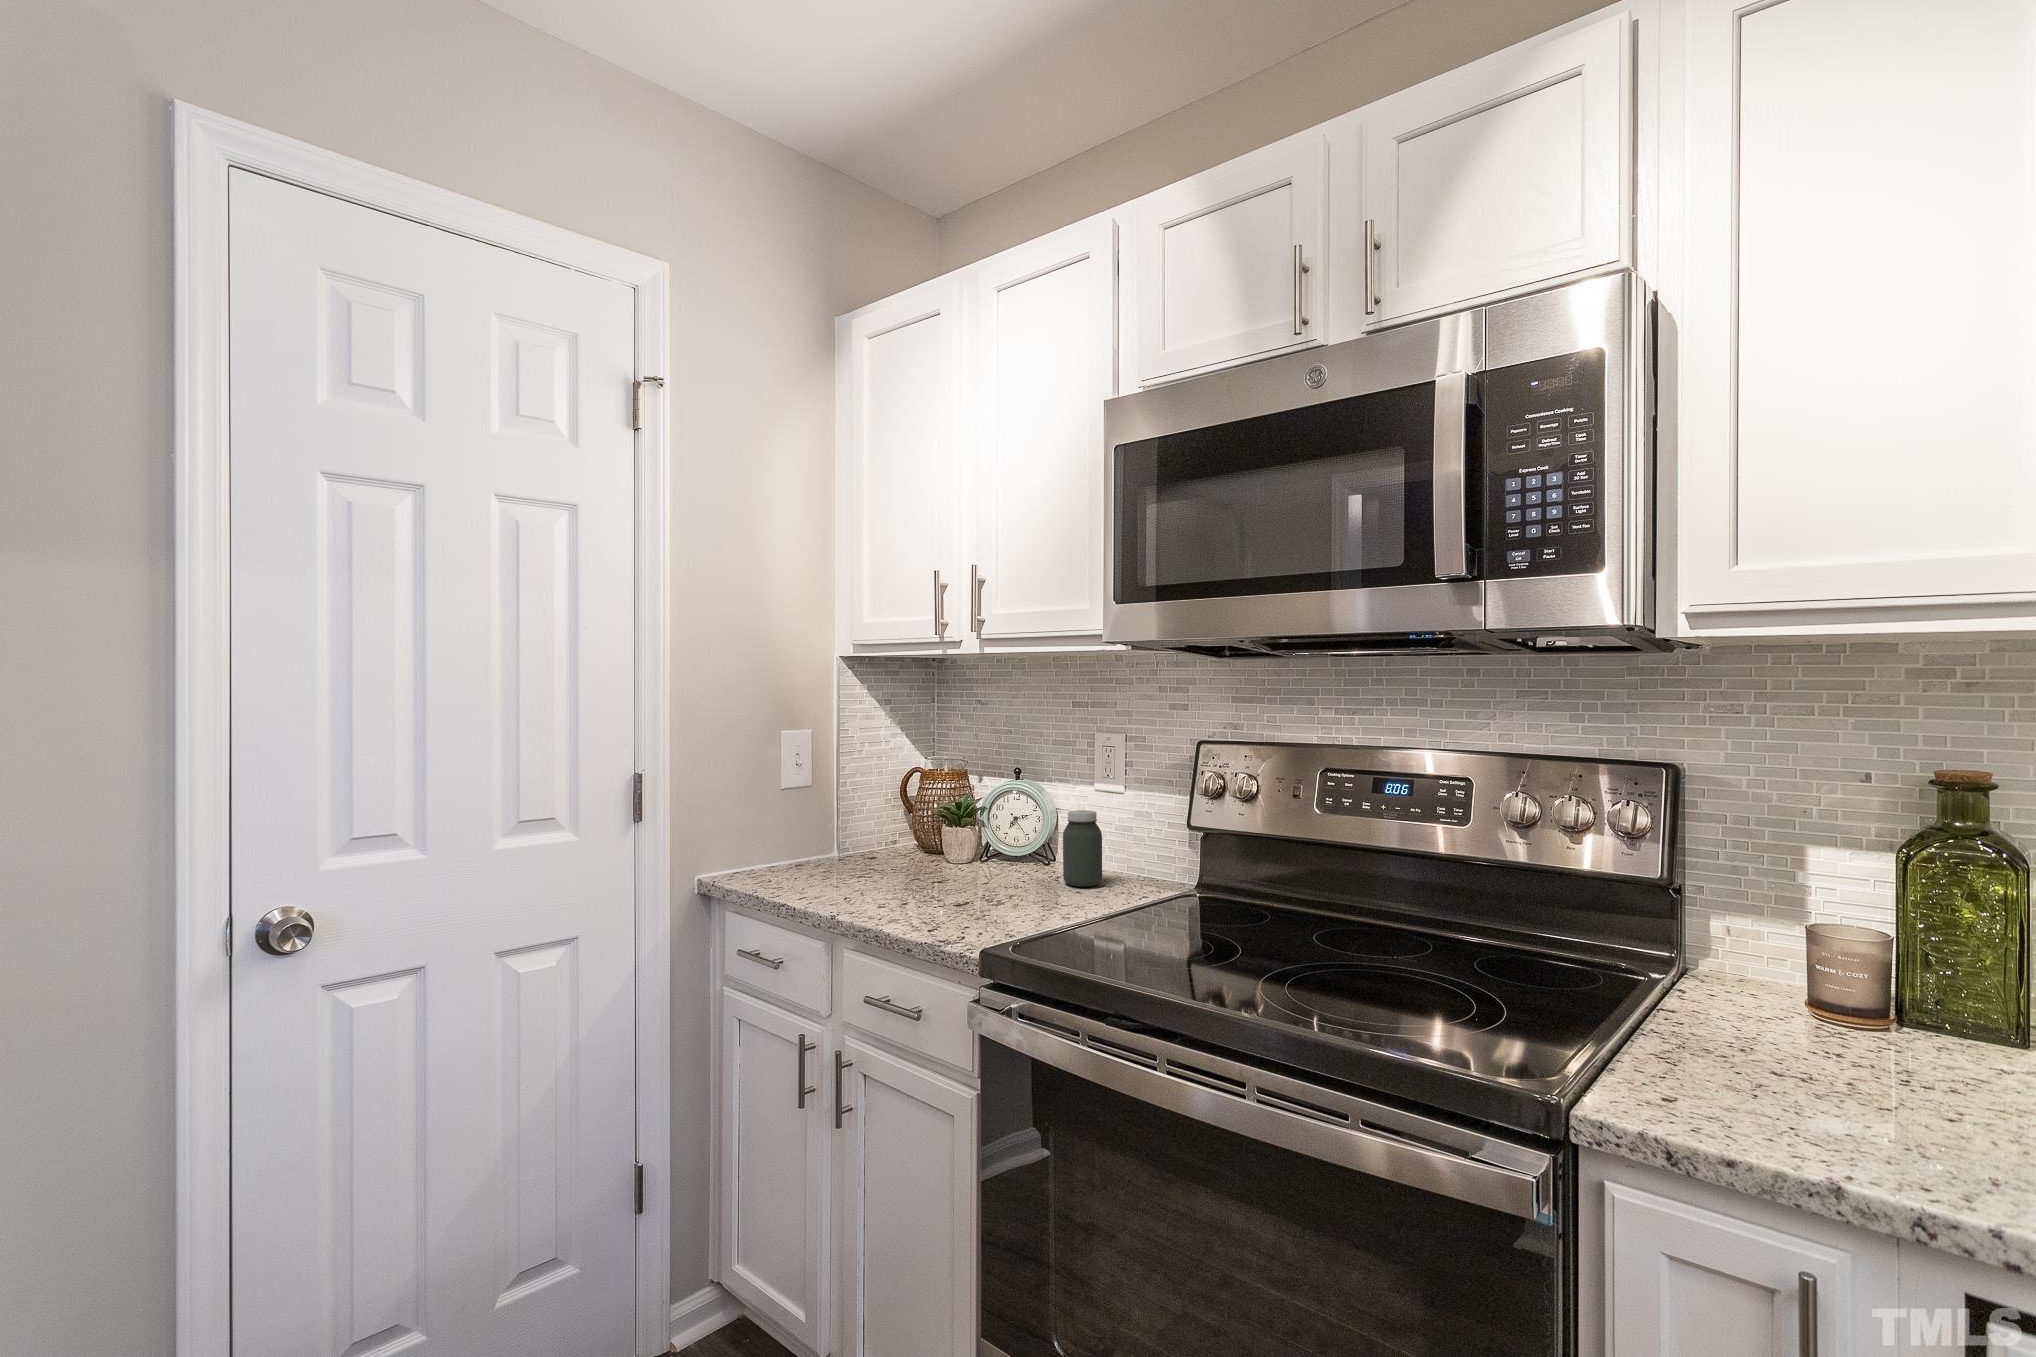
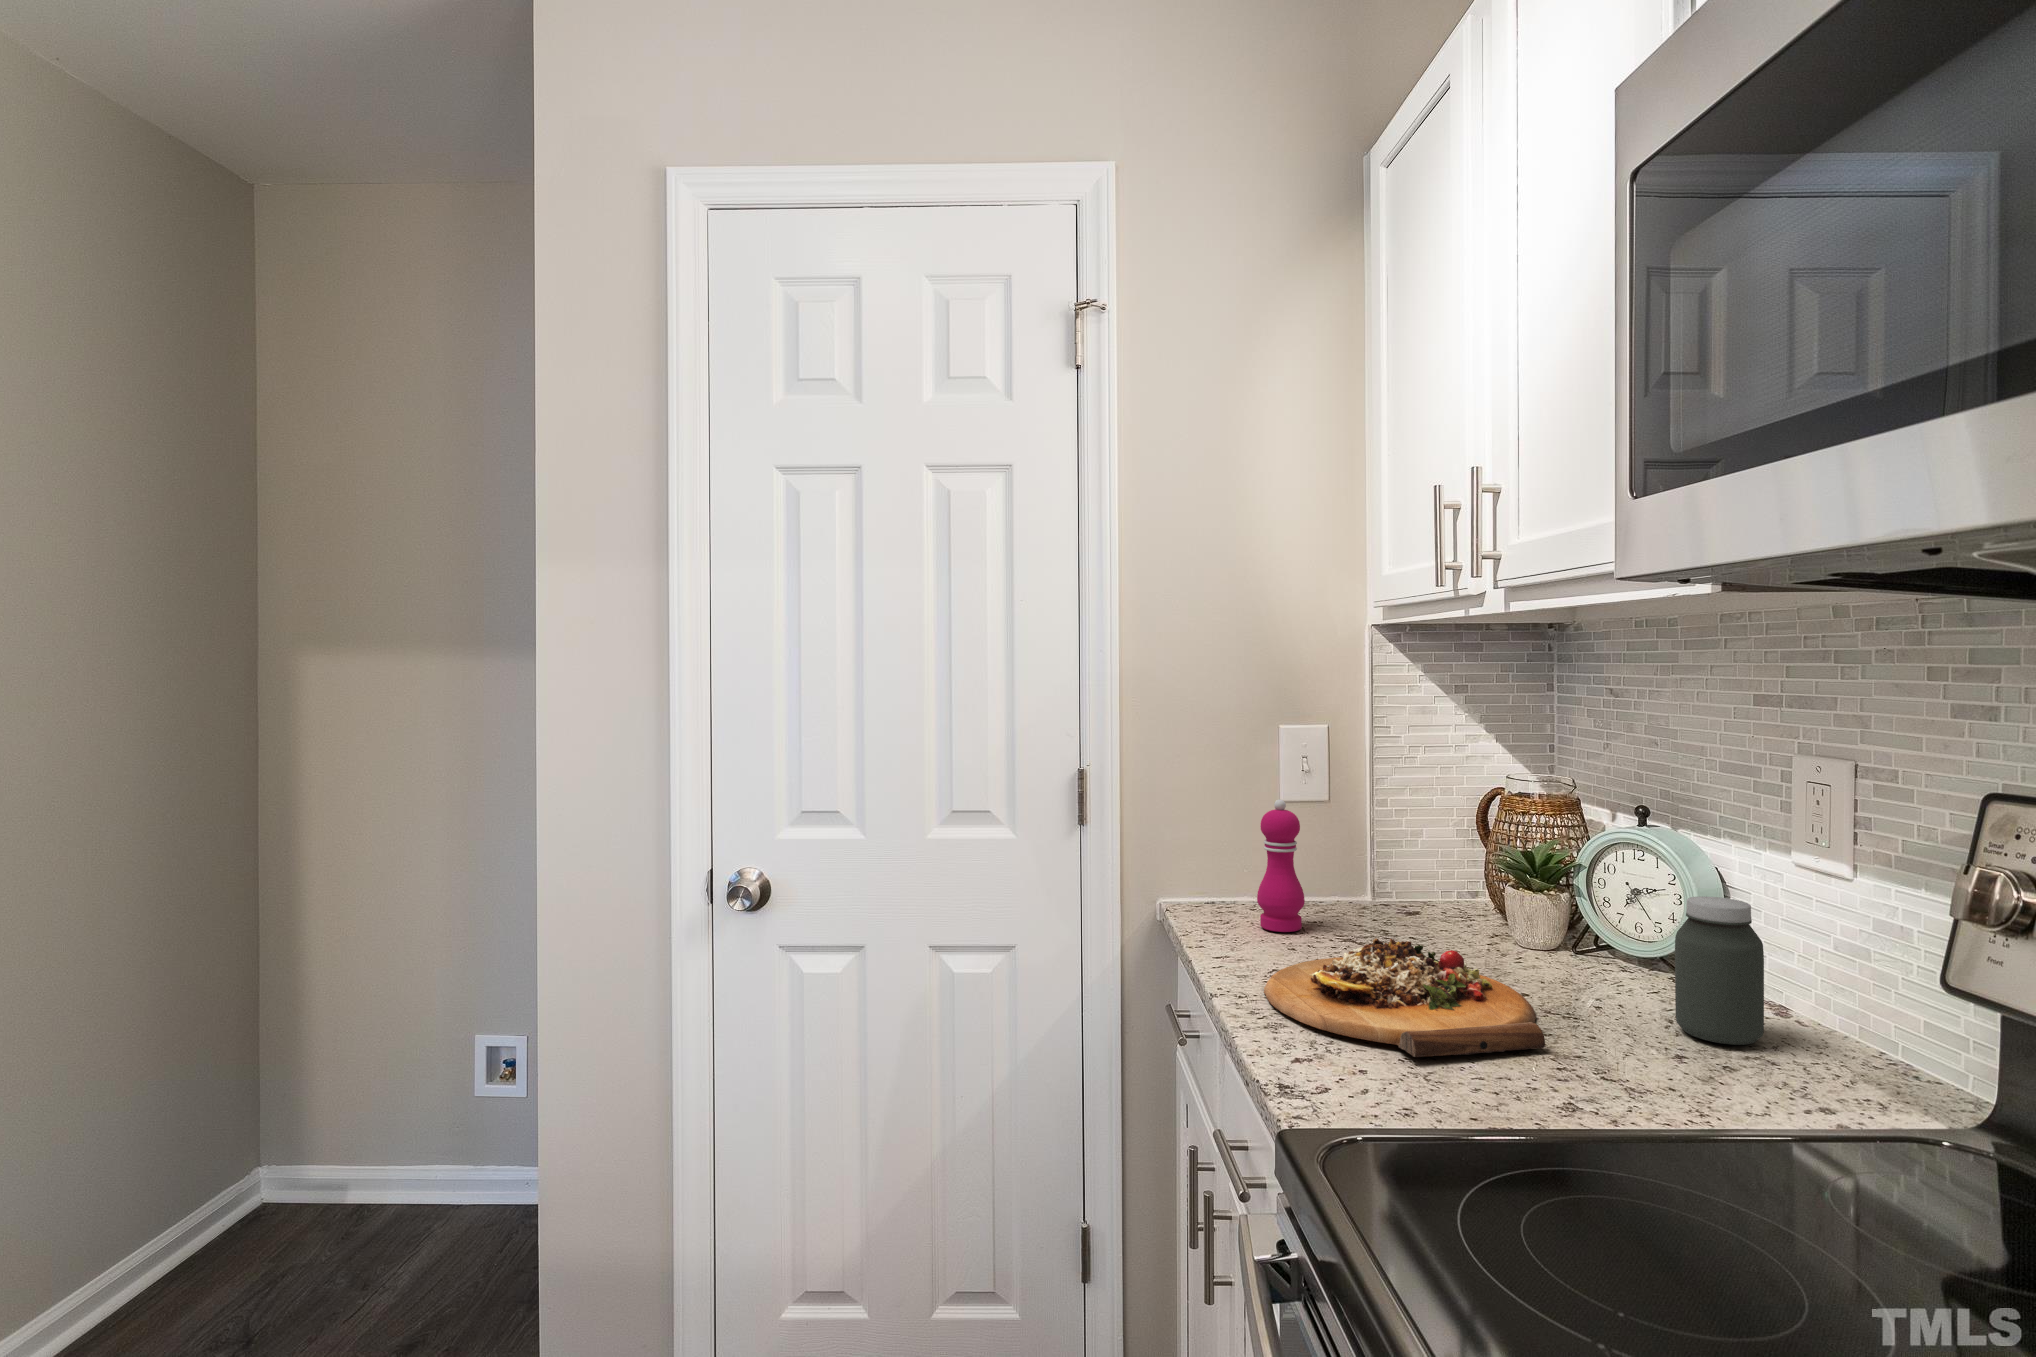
pepper mill: none [791,784,826,880] -> present [1257,799,1305,932]
cutting board: none [845,862,1027,920] -> present [1264,939,1547,1057]

